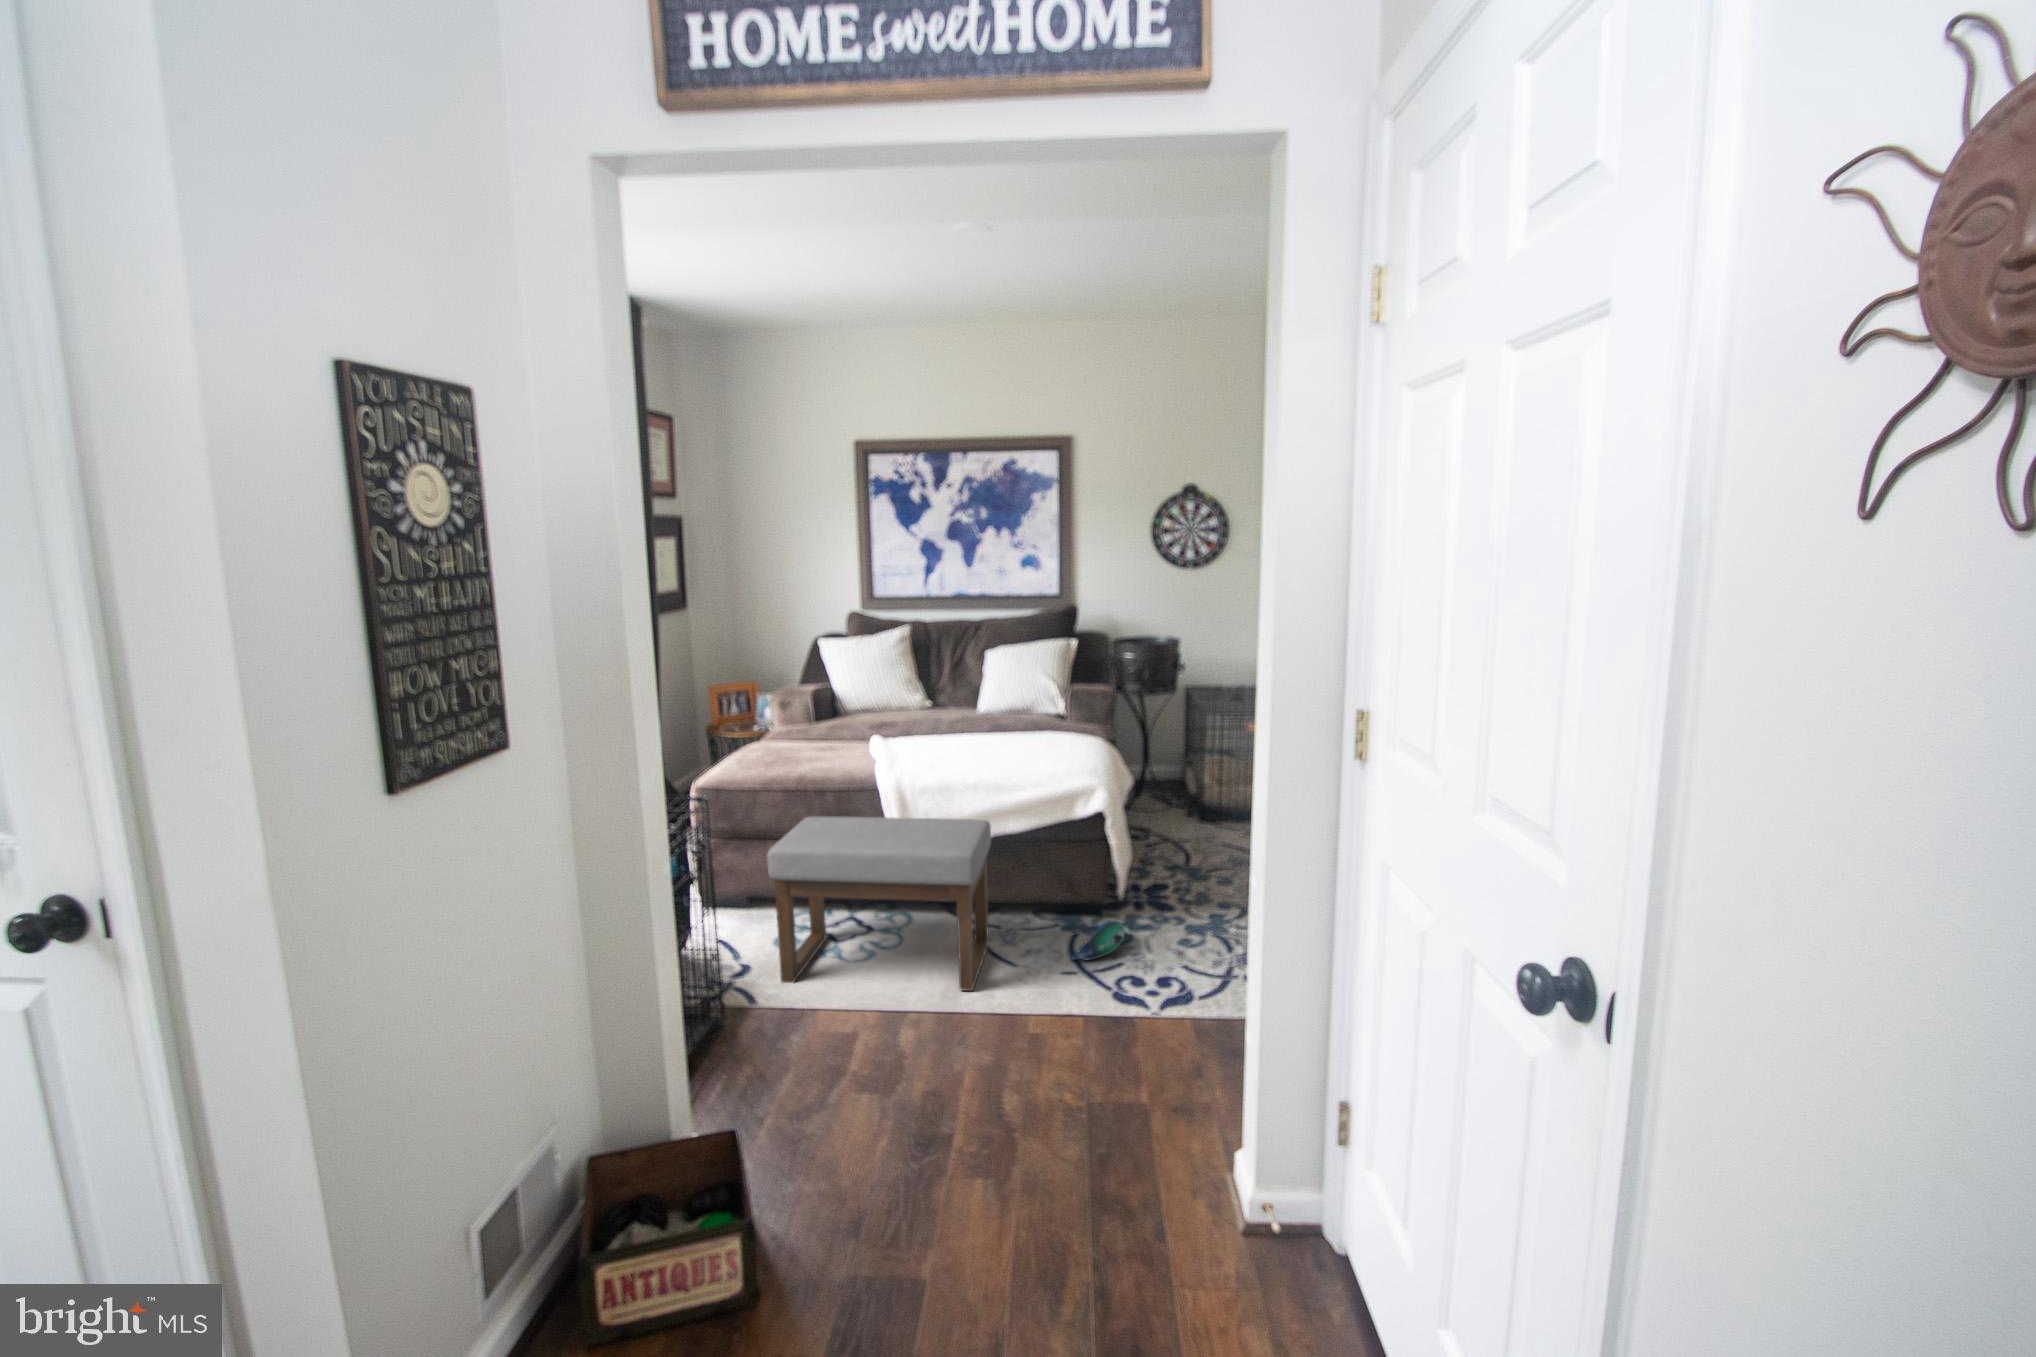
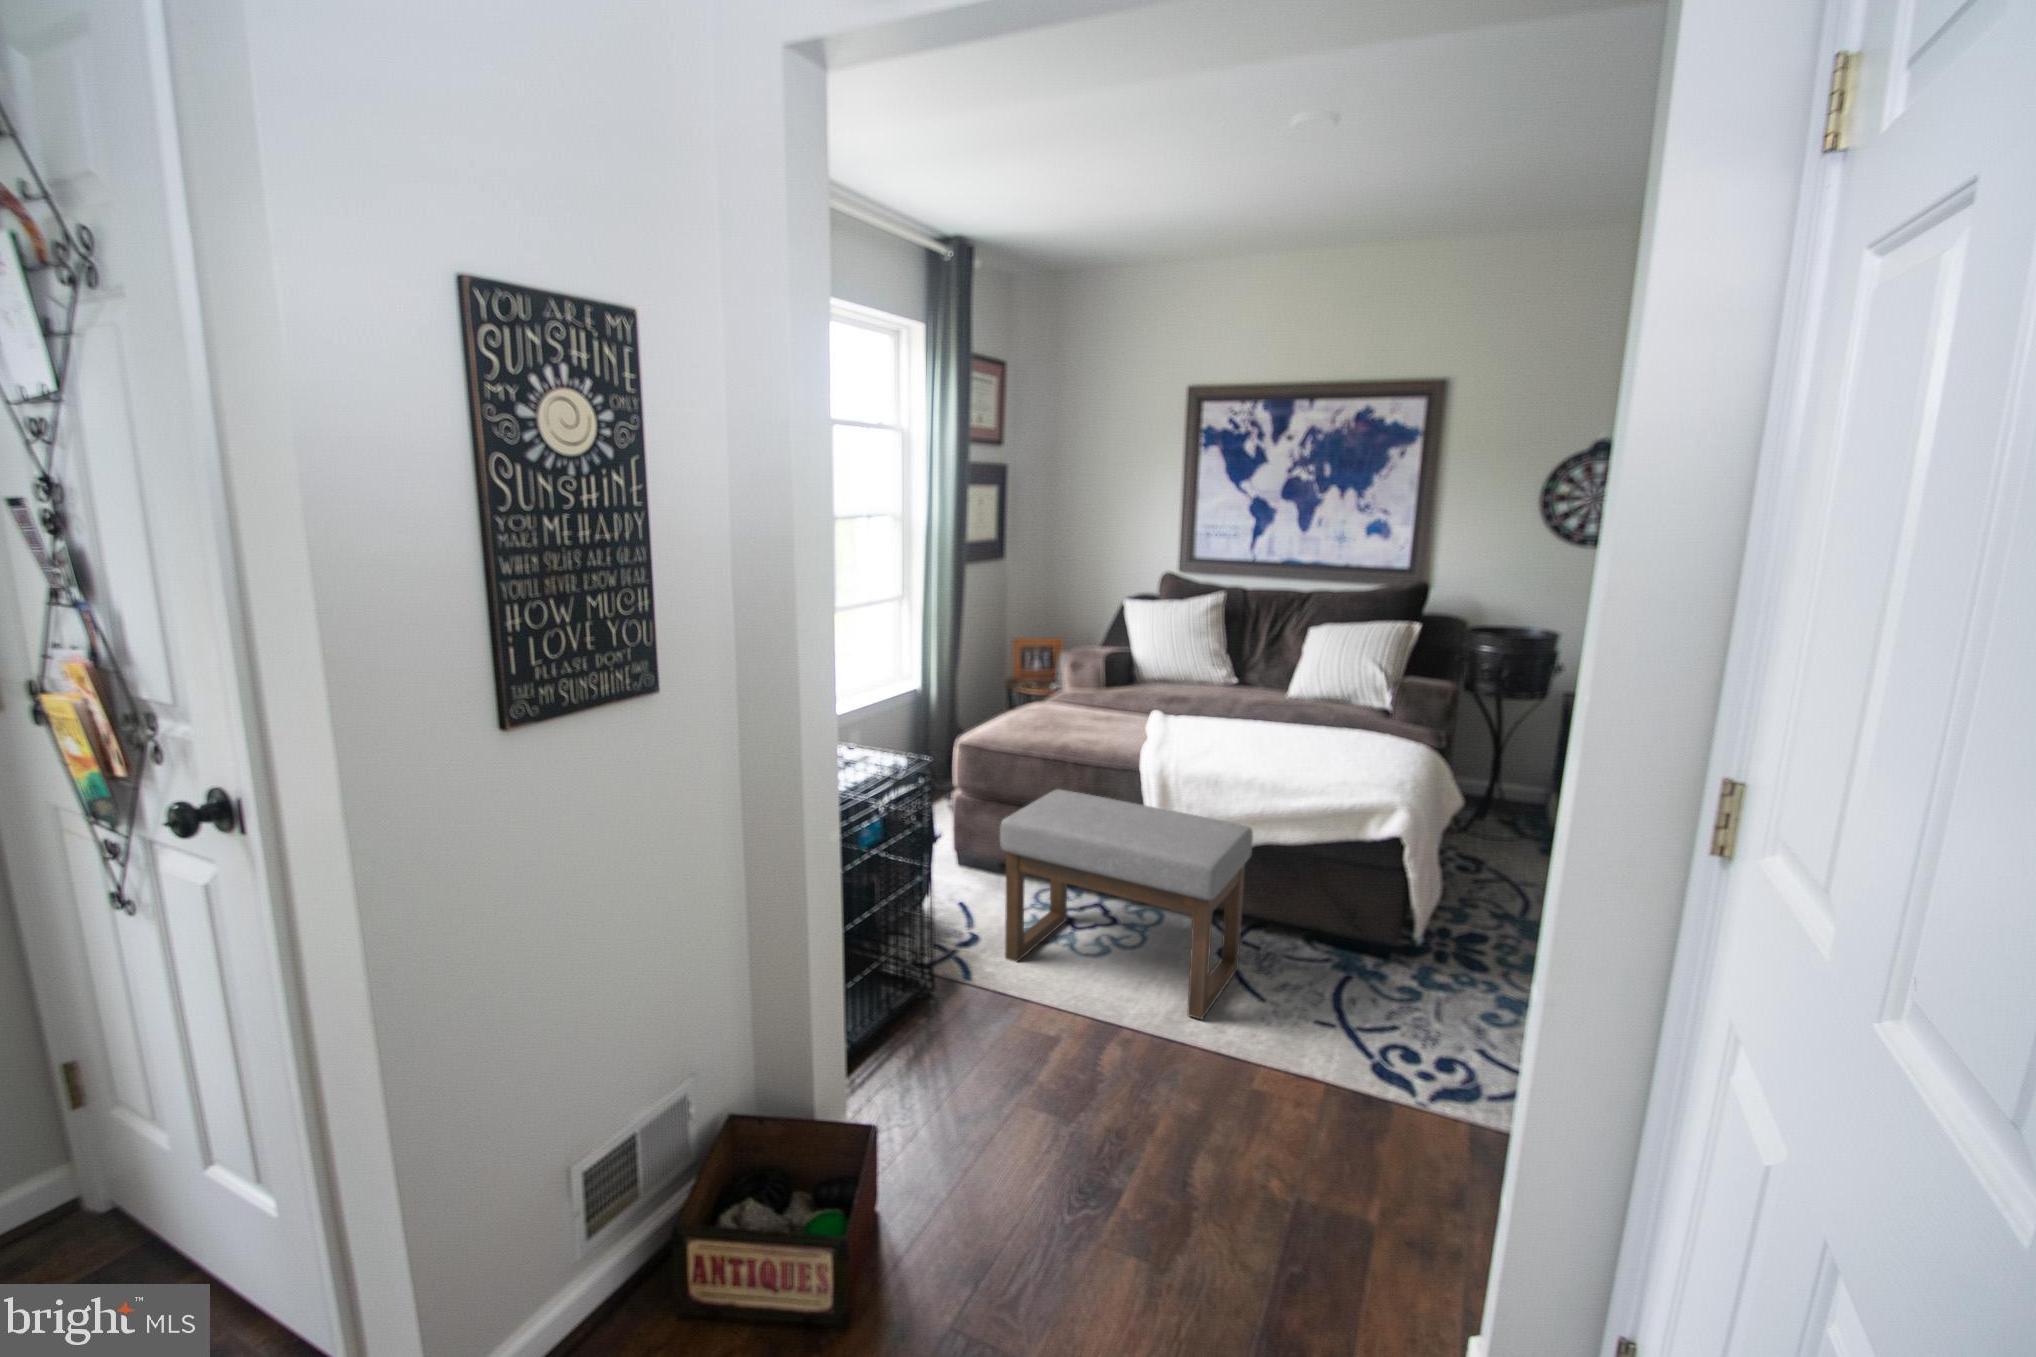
plush toy: present [1071,921,1125,960] -> none [1333,971,1411,1018]

